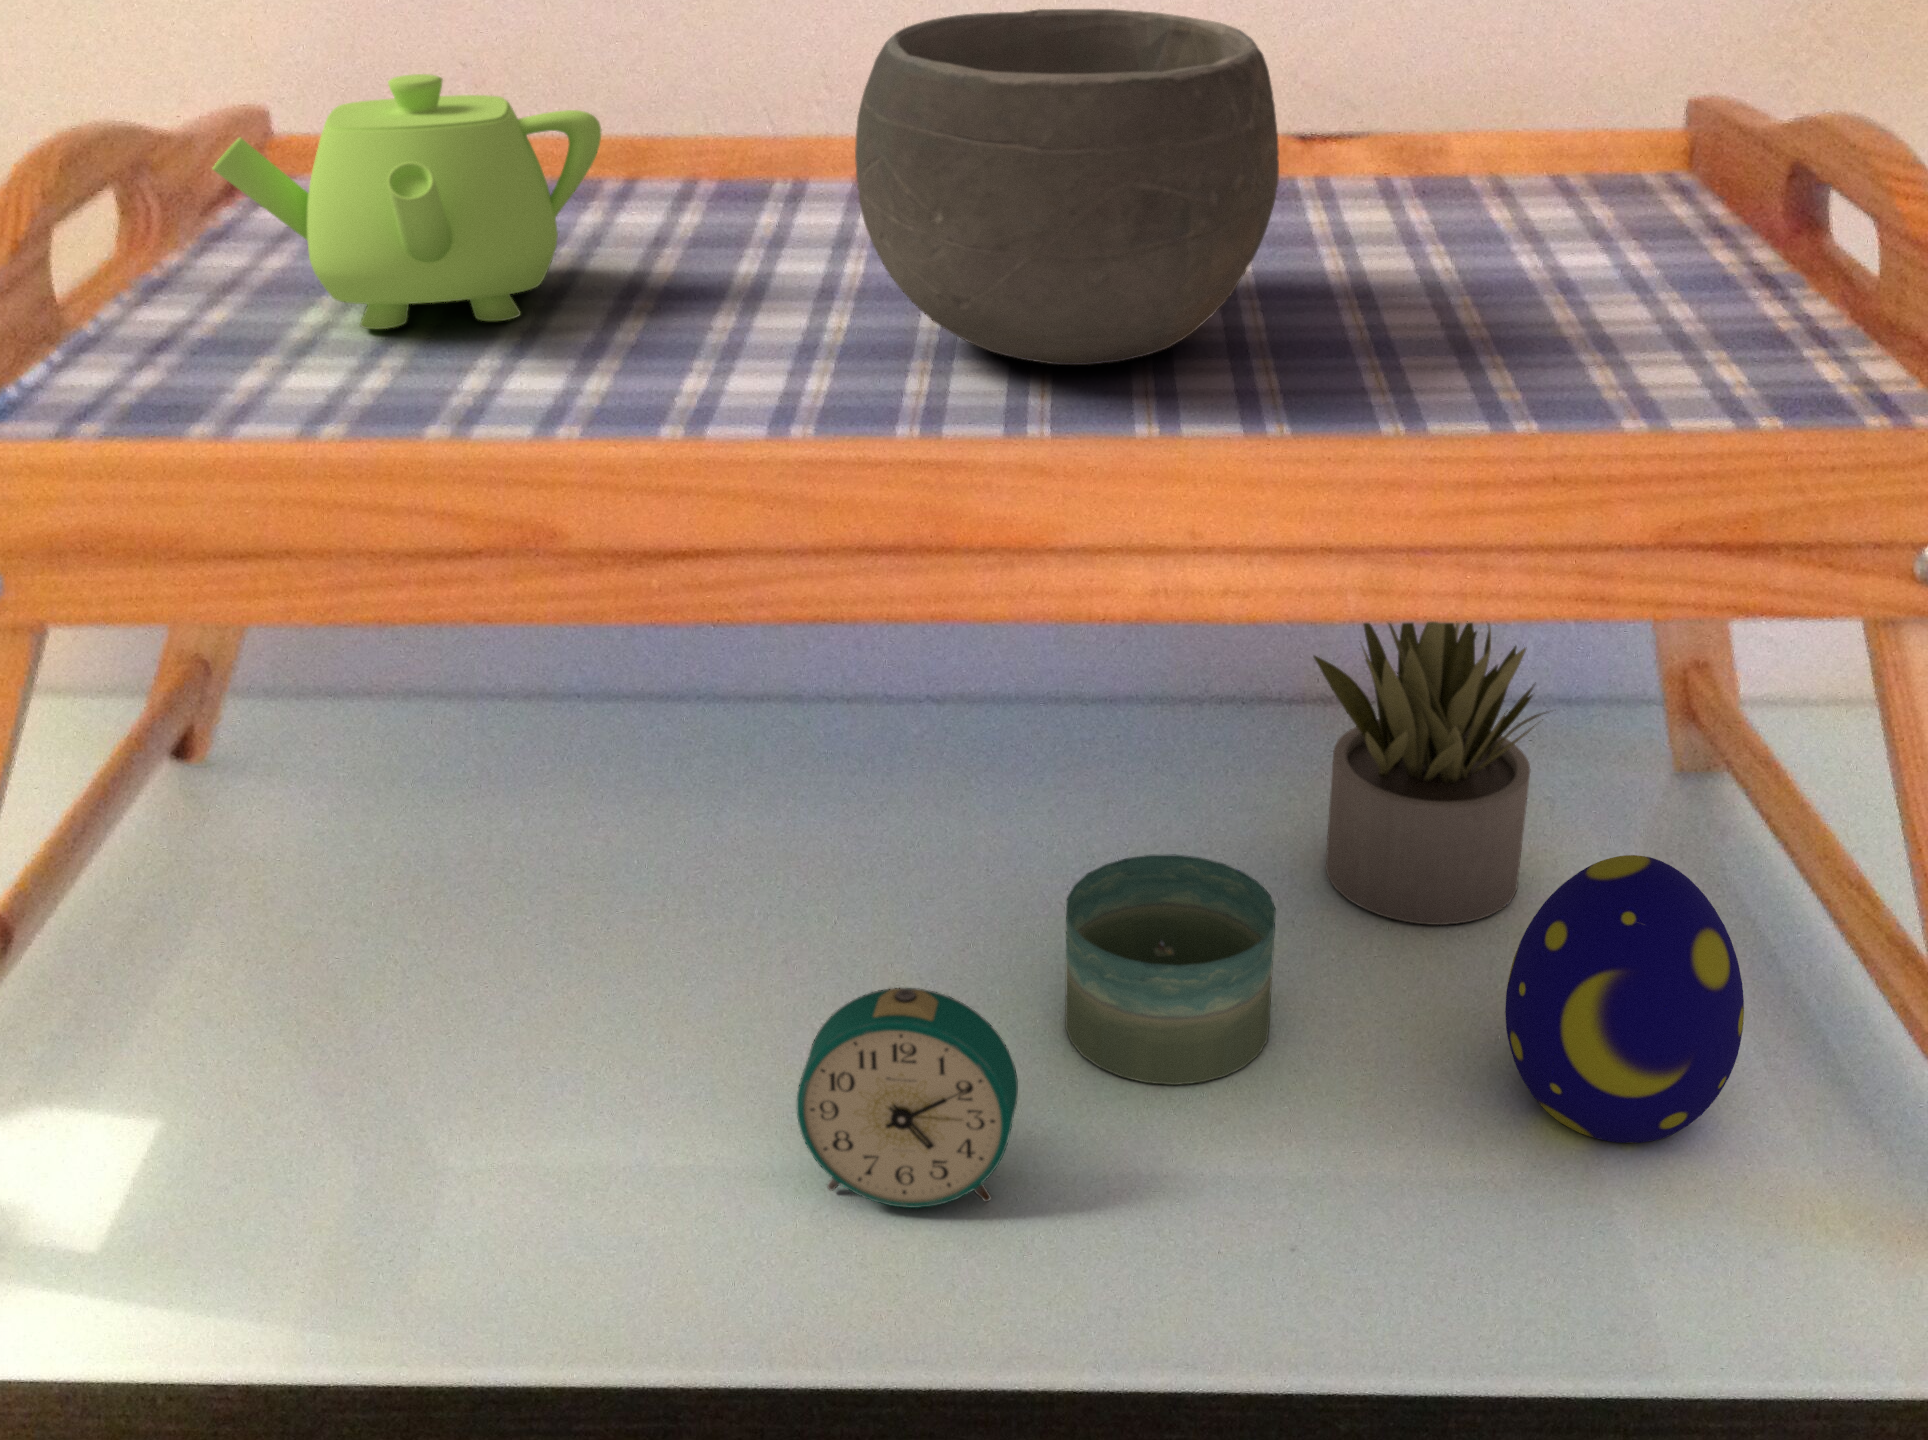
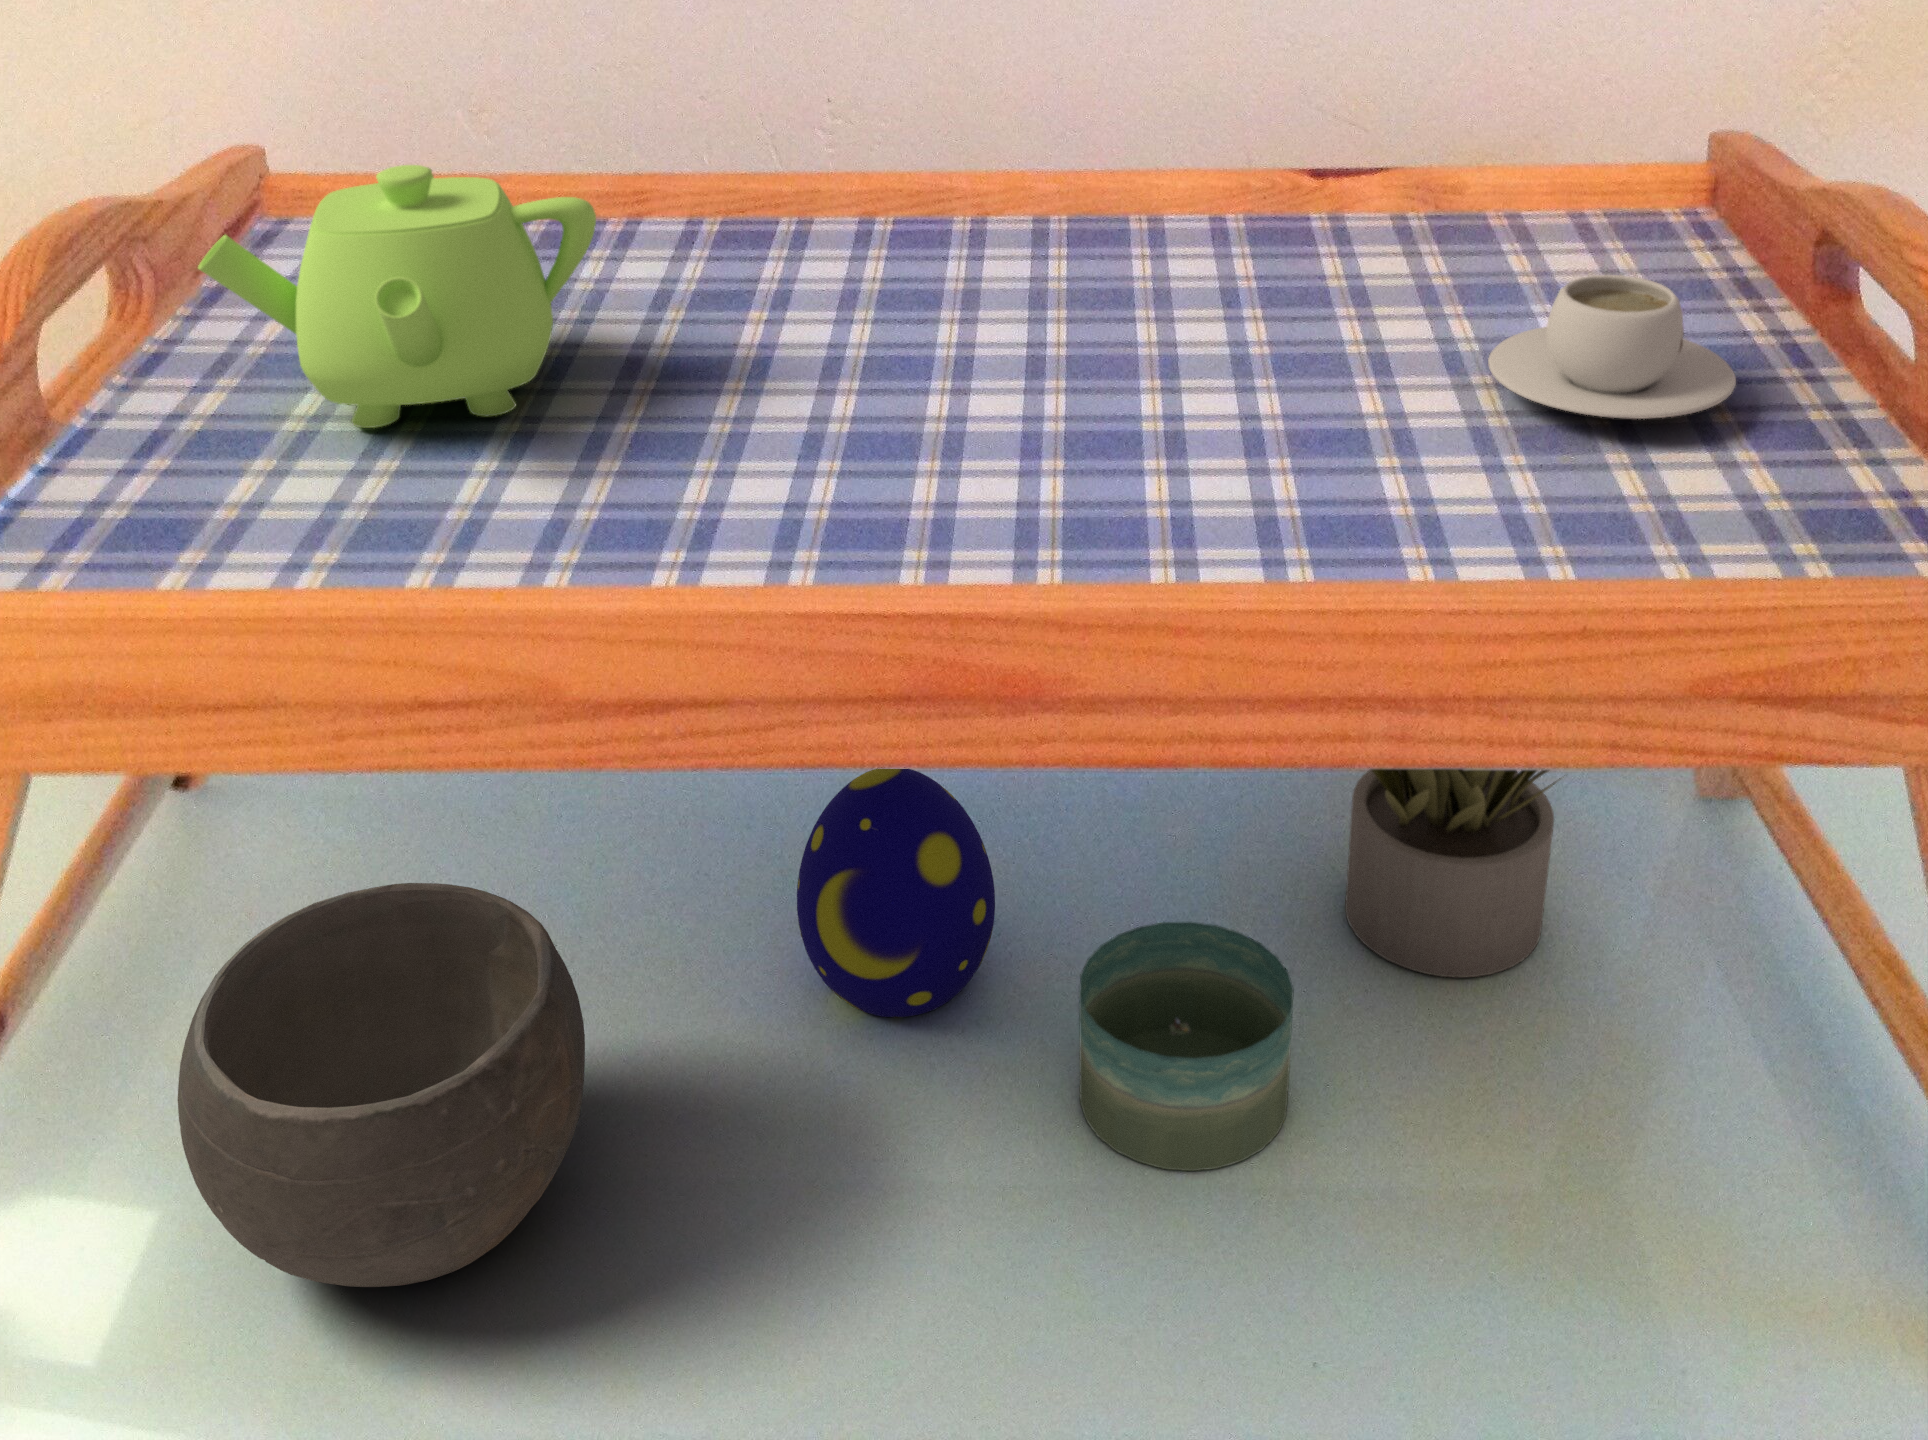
bowl: present [855,9,1279,365] -> present [178,883,585,1287]
teacup: none [1467,192,1706,319] -> present [1488,275,1736,419]
decorative egg: present [1505,855,1744,1143] -> present [797,768,995,1017]
alarm clock: present [797,988,1018,1208] -> none [805,1101,1031,1322]

